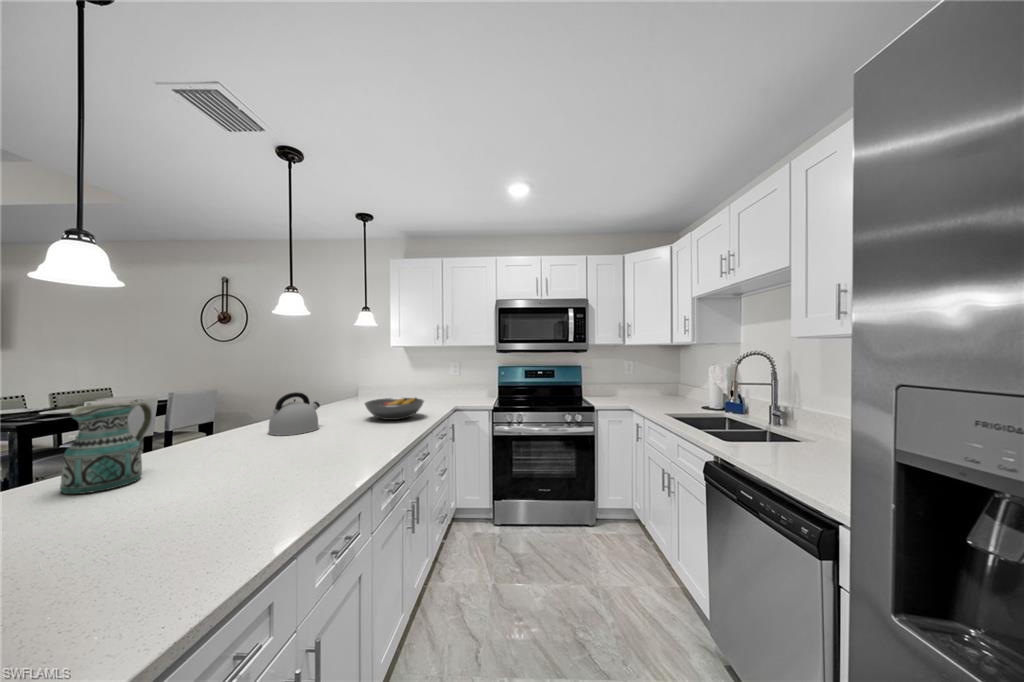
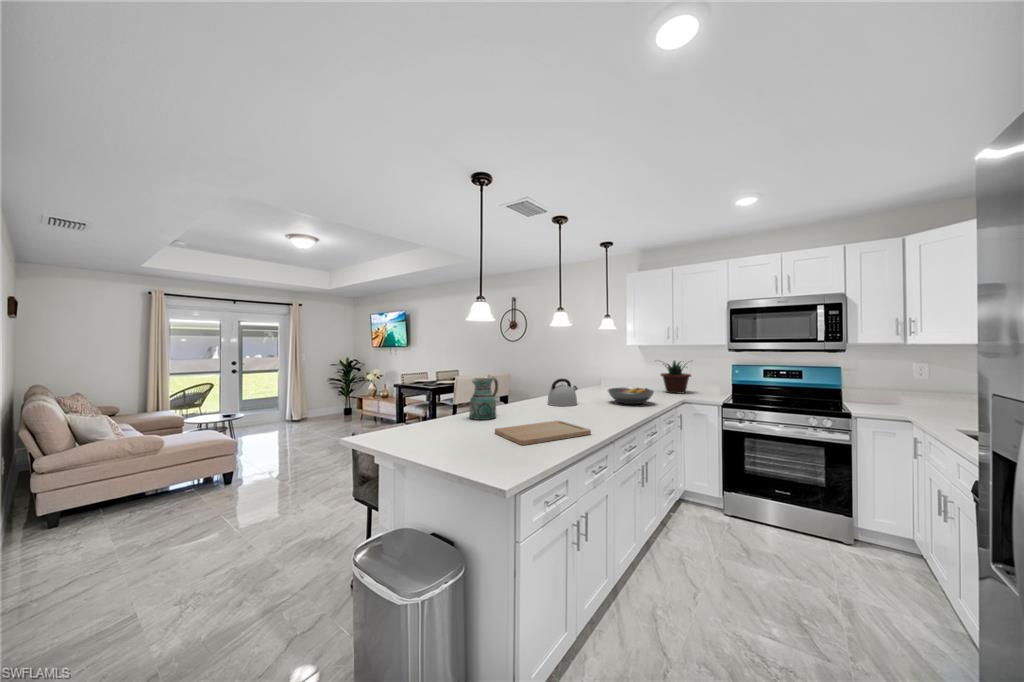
potted plant: none [420,362,461,400] -> present [661,361,691,394]
cutting board: none [108,467,338,554] -> present [495,421,591,445]

